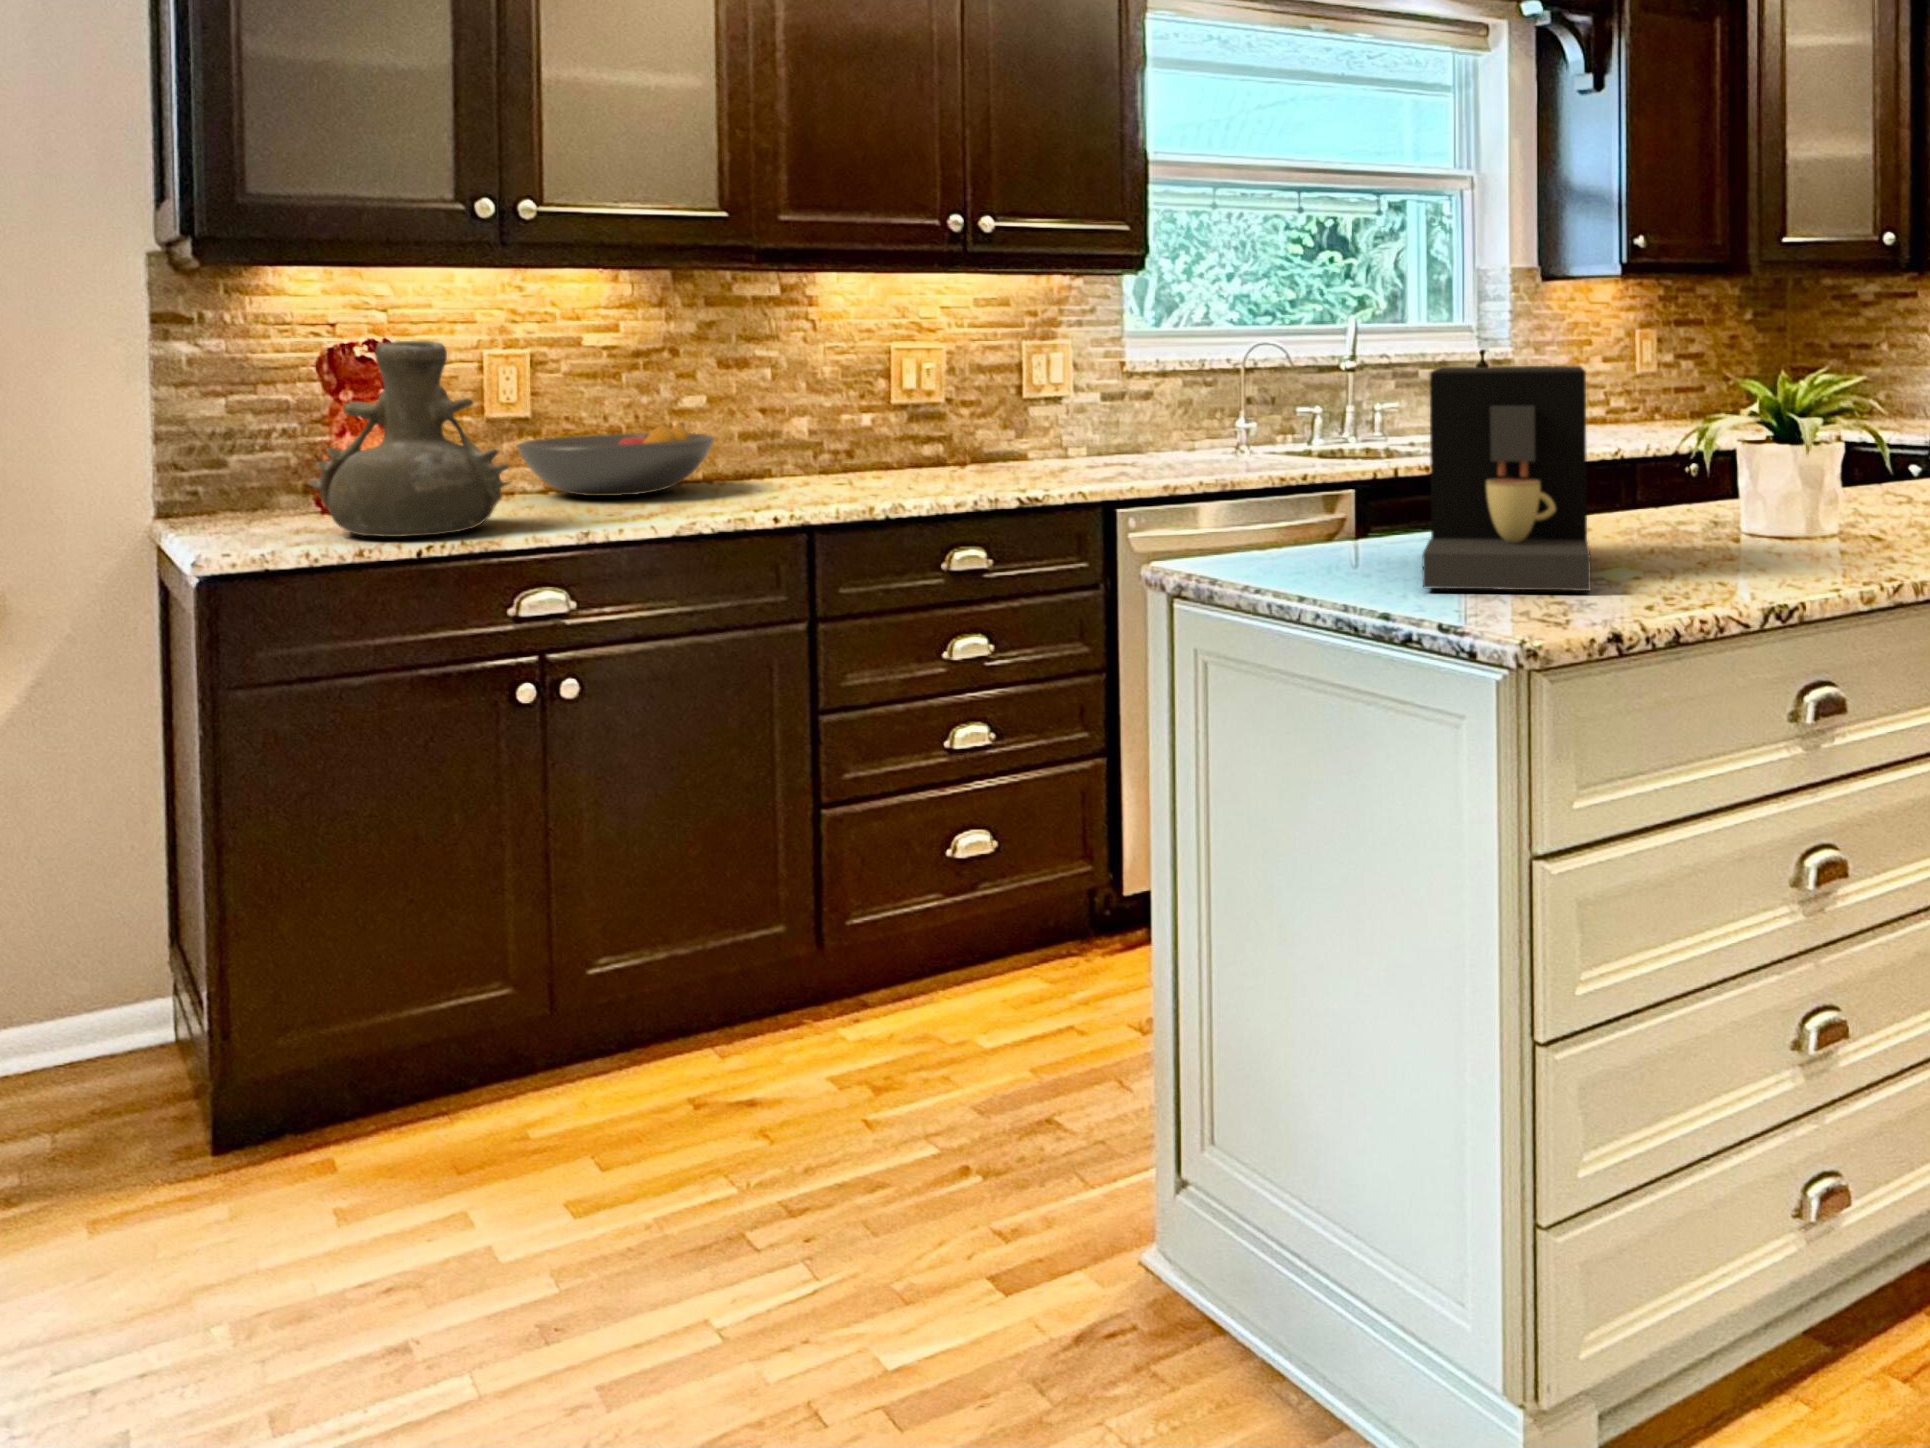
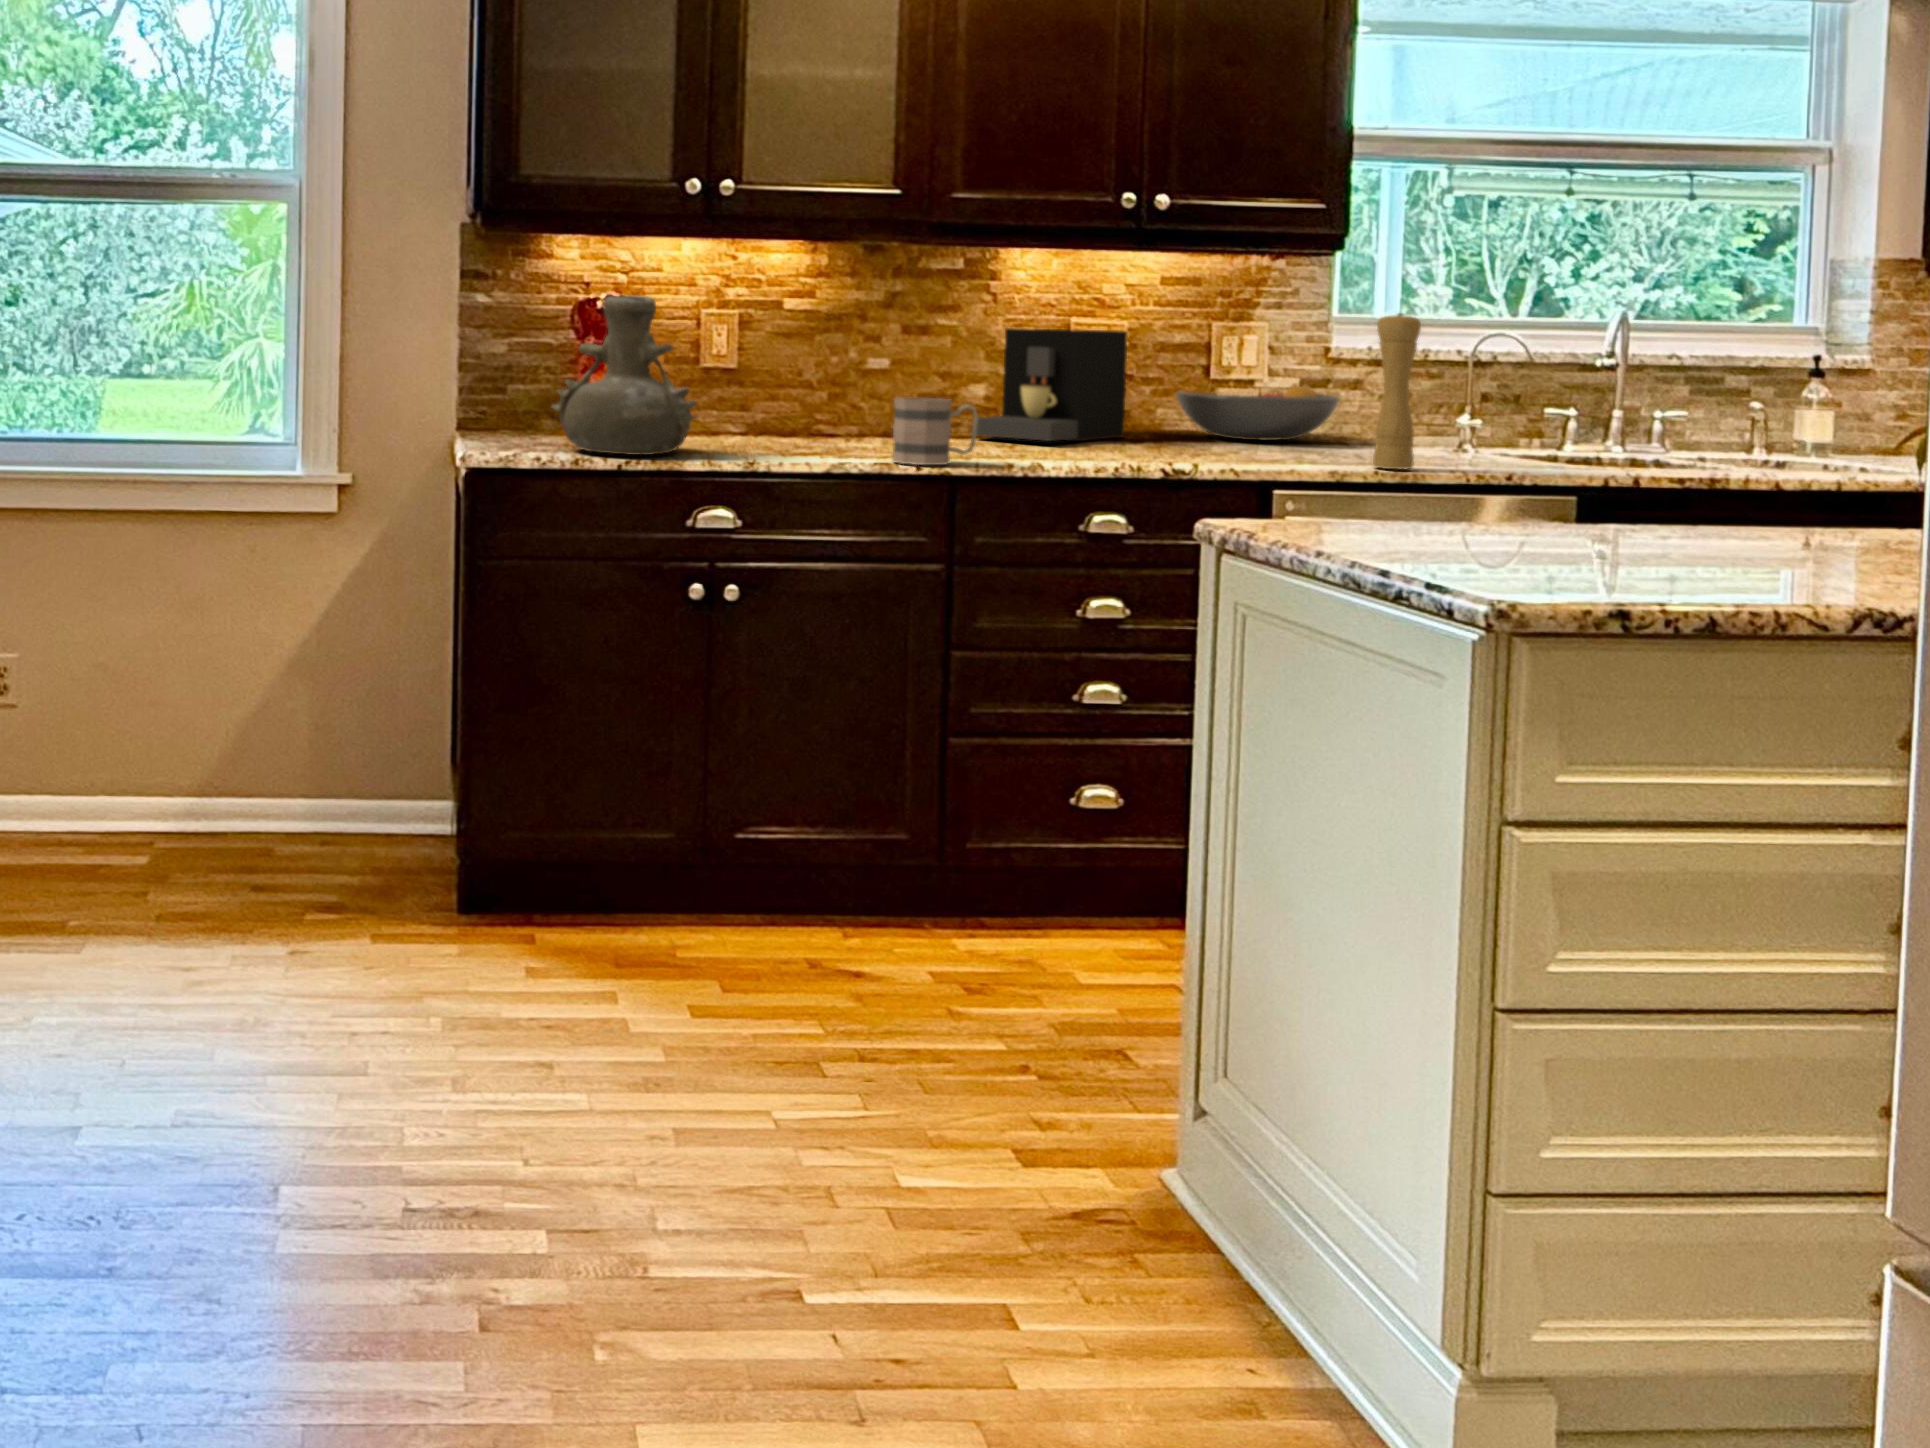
pepper mill: none [1189,330,1226,476] -> present [1373,313,1421,469]
coffee maker: present [1422,366,1591,591] -> present [976,328,1127,441]
fruit bowl: present [517,422,714,496] -> present [1176,384,1340,440]
mug: none [742,440,834,516] -> present [892,397,978,465]

